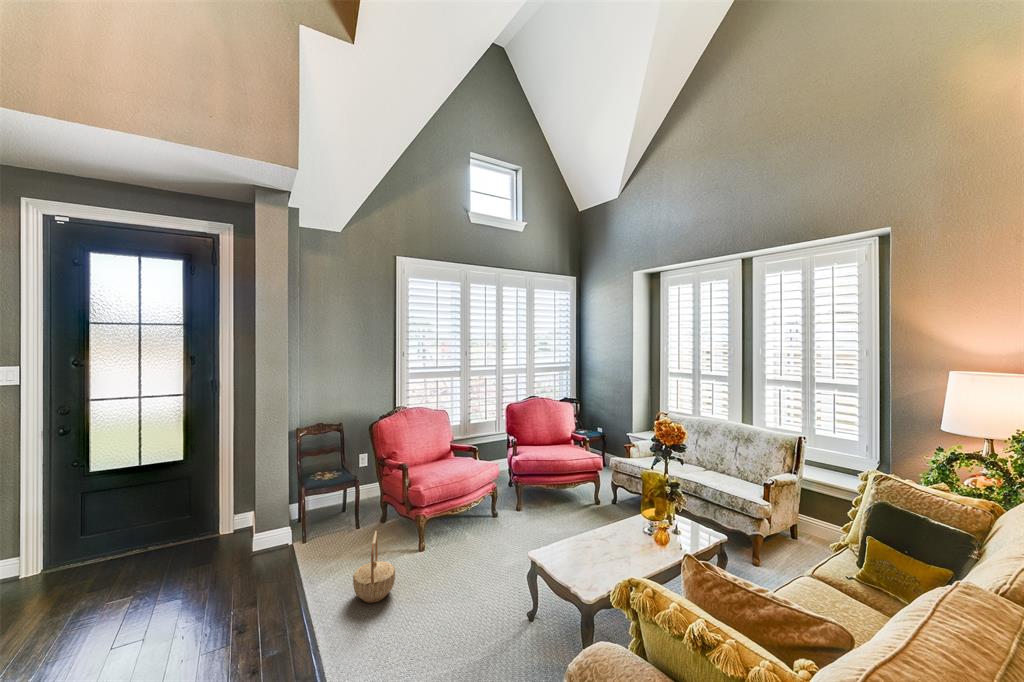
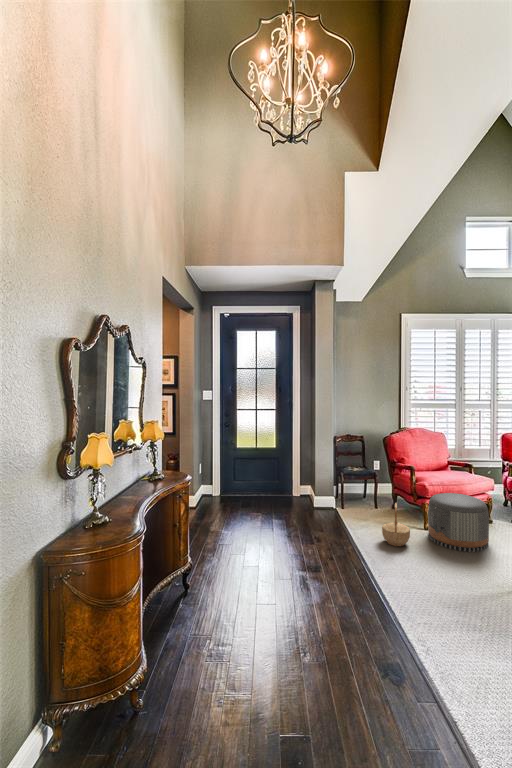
pouf: none [423,495,496,582] -> present [428,493,489,552]

